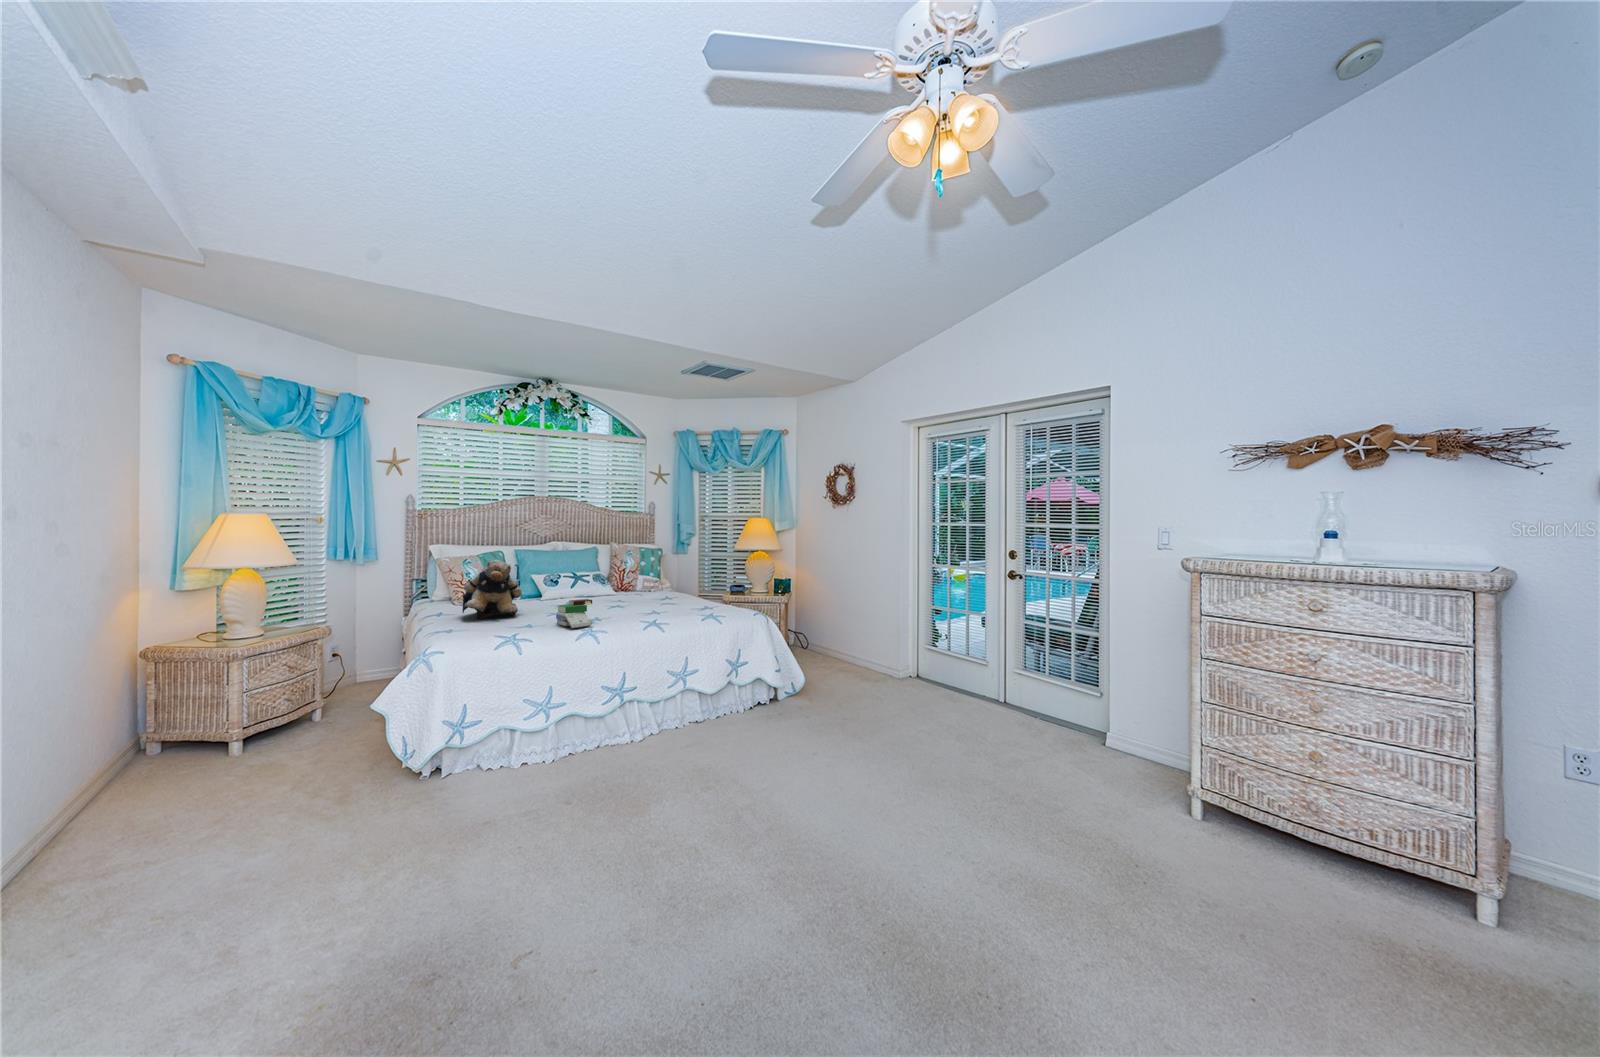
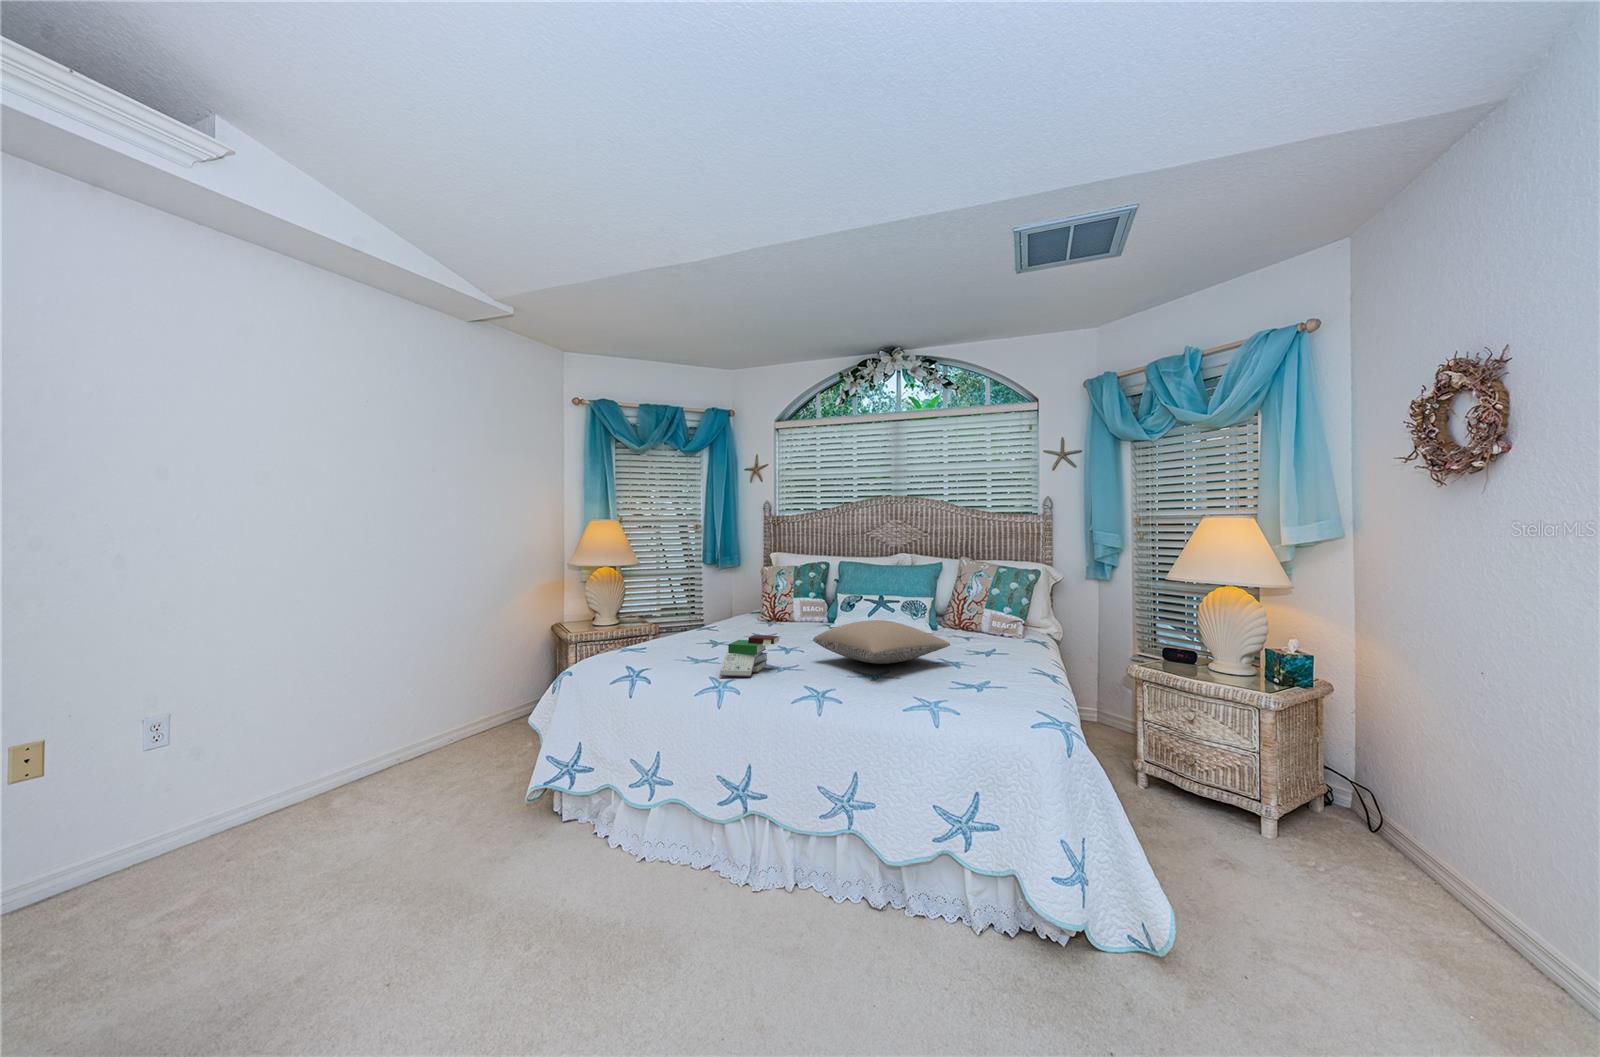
teddy bear: present [463,560,522,618] -> none [694,574,762,642]
pillow: none [600,583,678,610] -> present [813,620,950,664]

